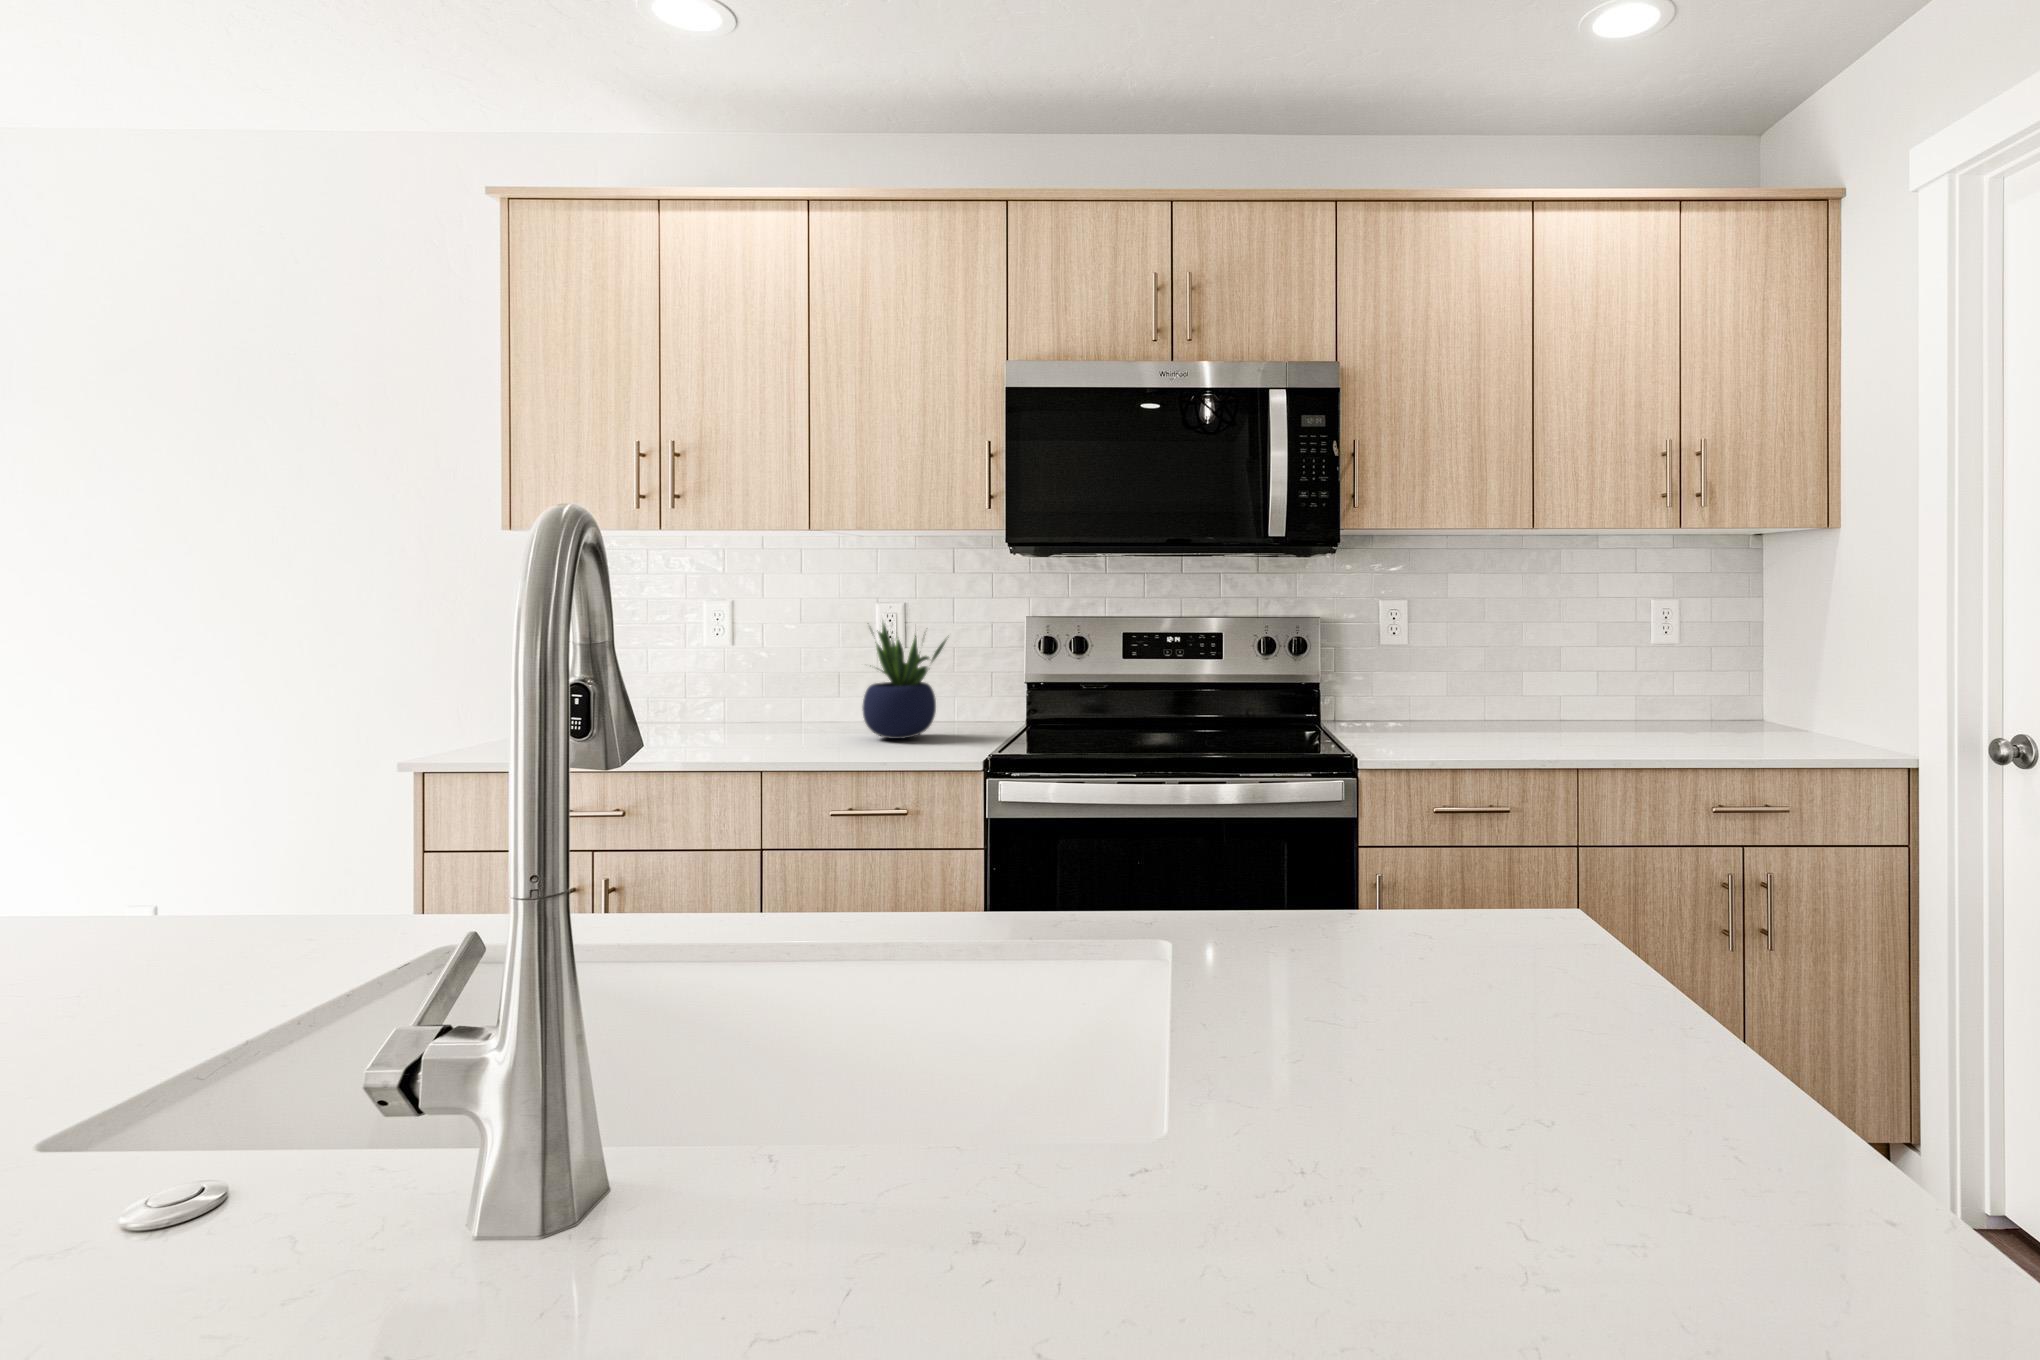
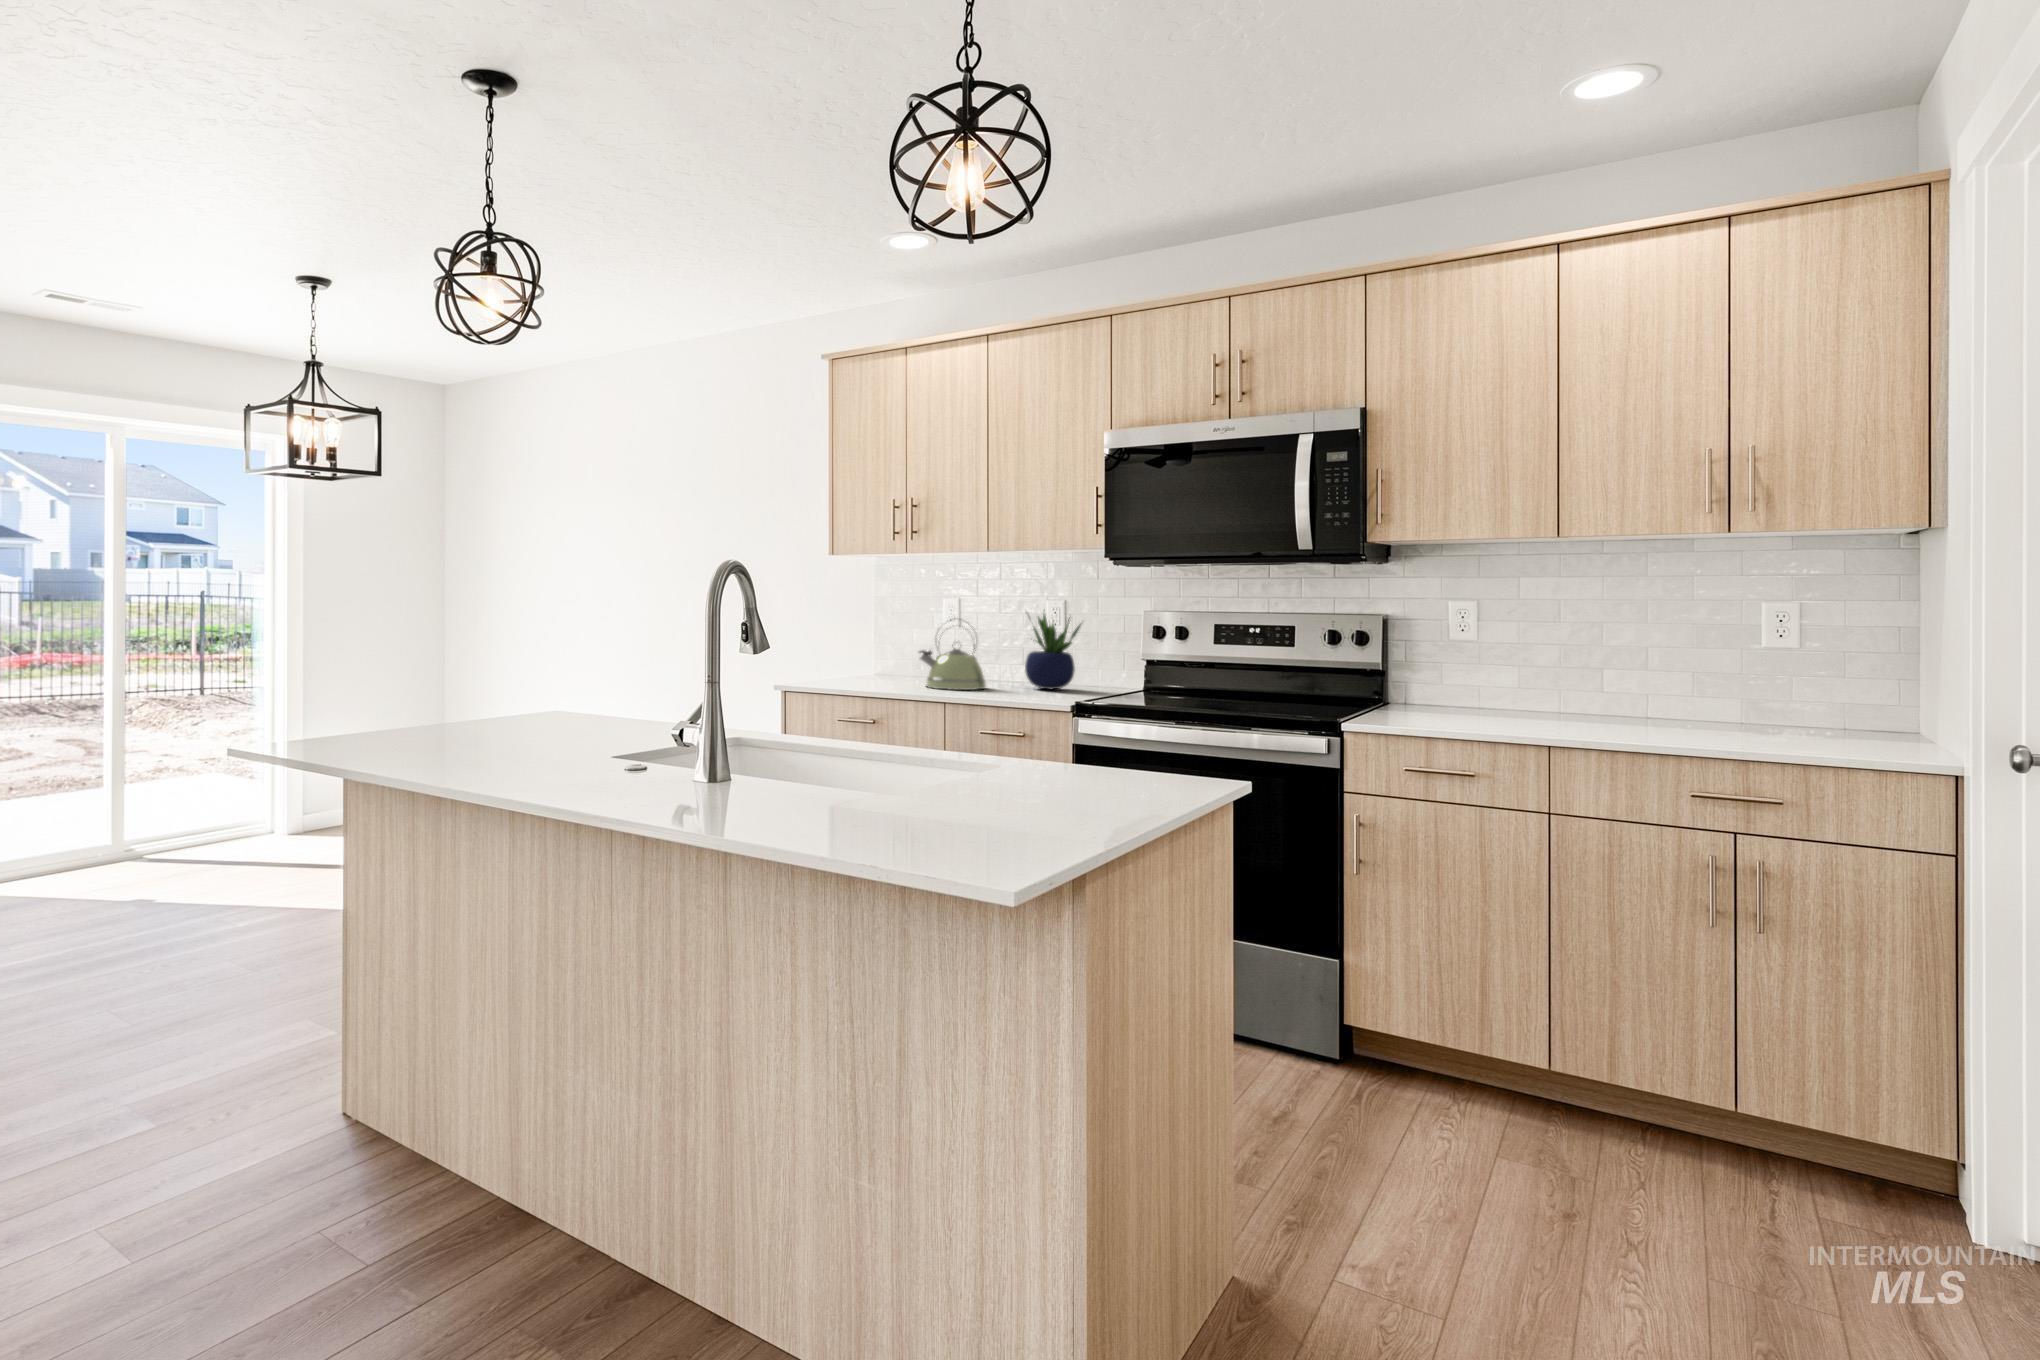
kettle: none [697,642,813,759] -> present [920,618,986,690]

